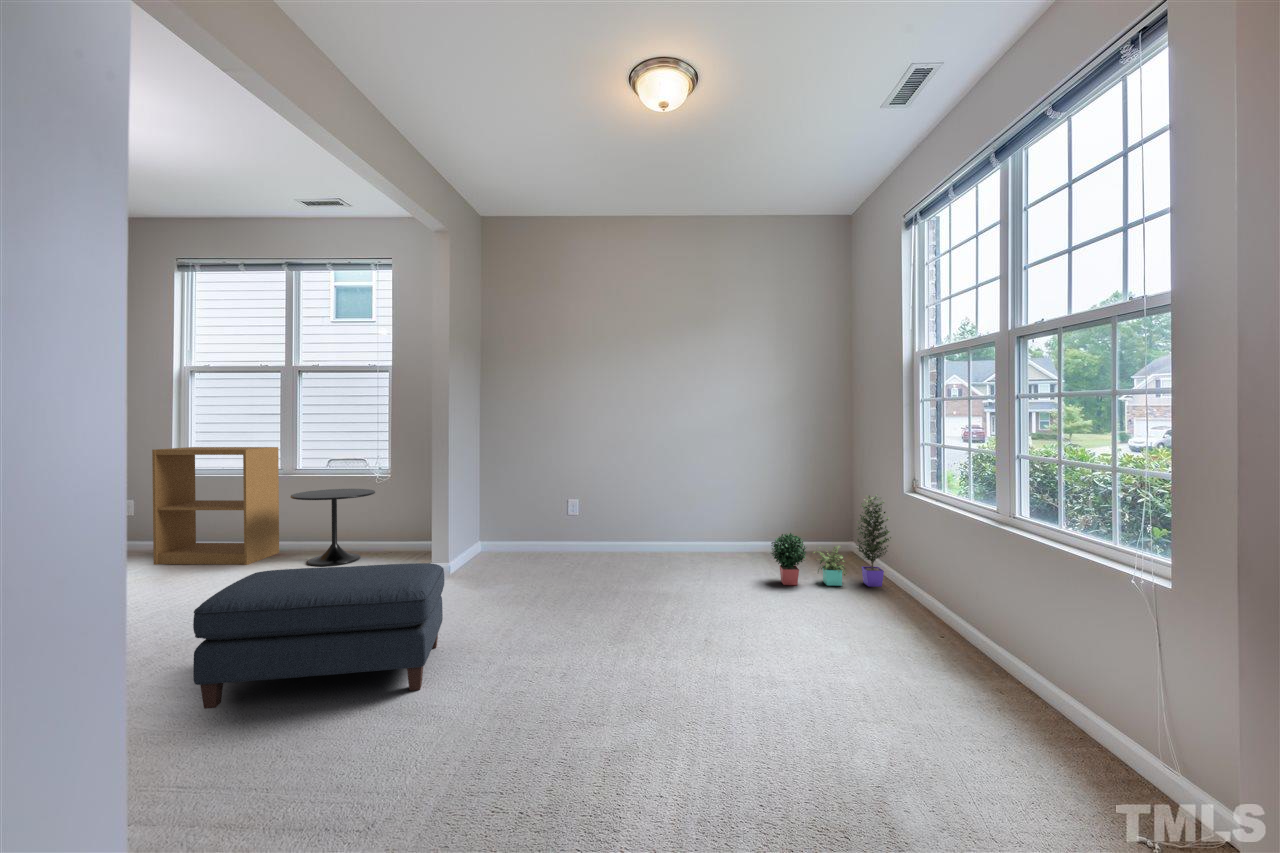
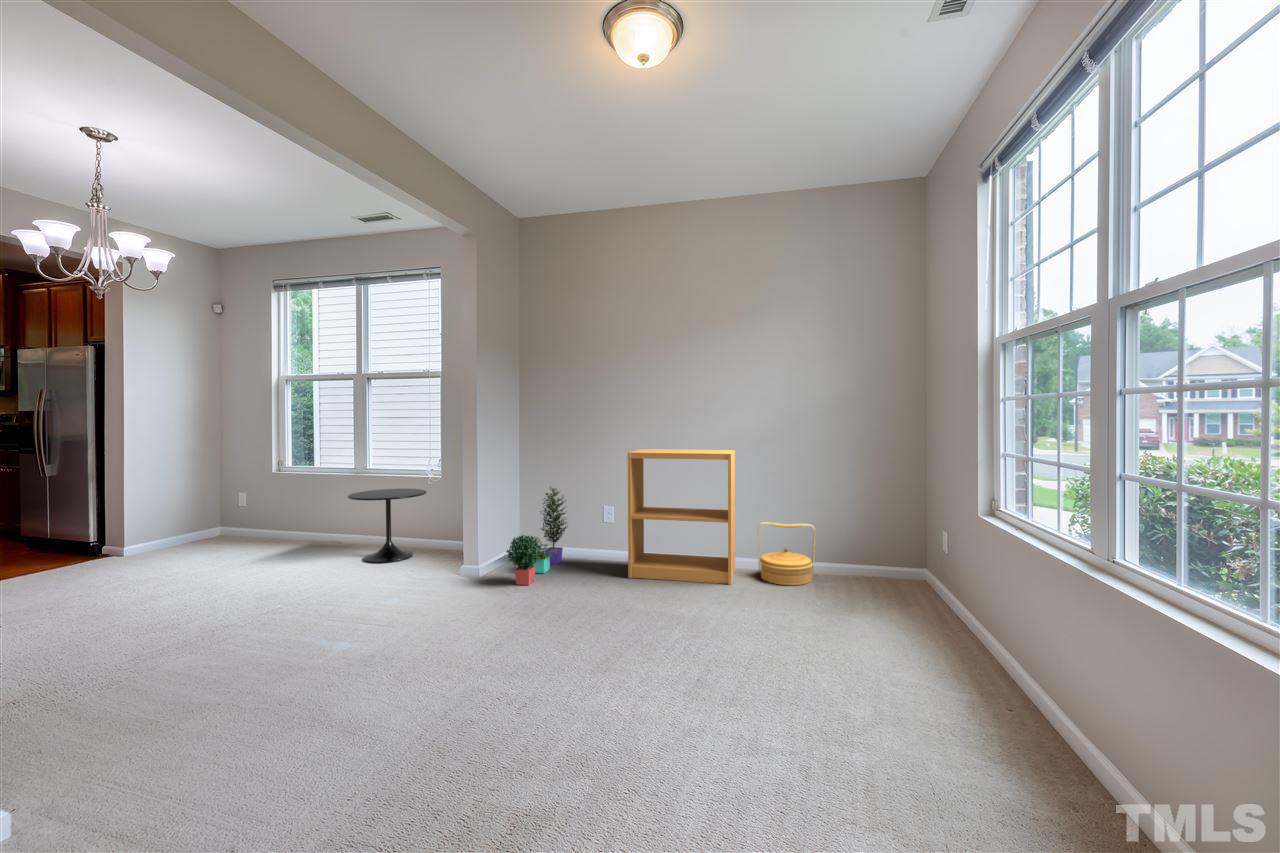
bookshelf: present [152,447,279,565] -> present [628,449,735,585]
potted plant: present [771,494,891,587] -> present [506,487,568,585]
woven basket: none [712,509,763,564] -> present [758,522,816,585]
ottoman: present [193,563,444,709] -> none [141,578,420,723]

